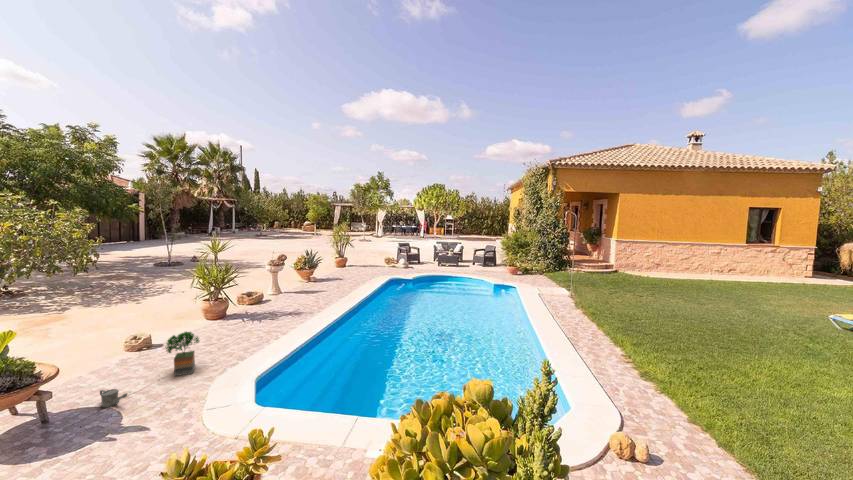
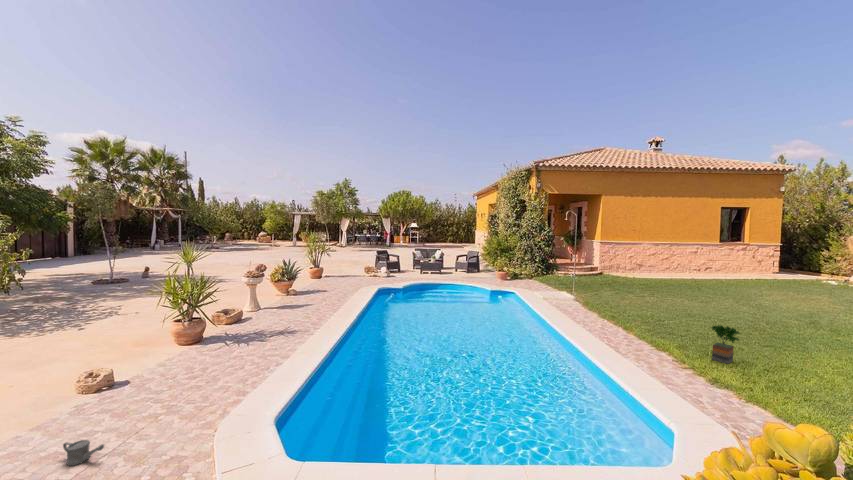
potted tree: present [165,332,199,376] -> present [712,325,739,364]

